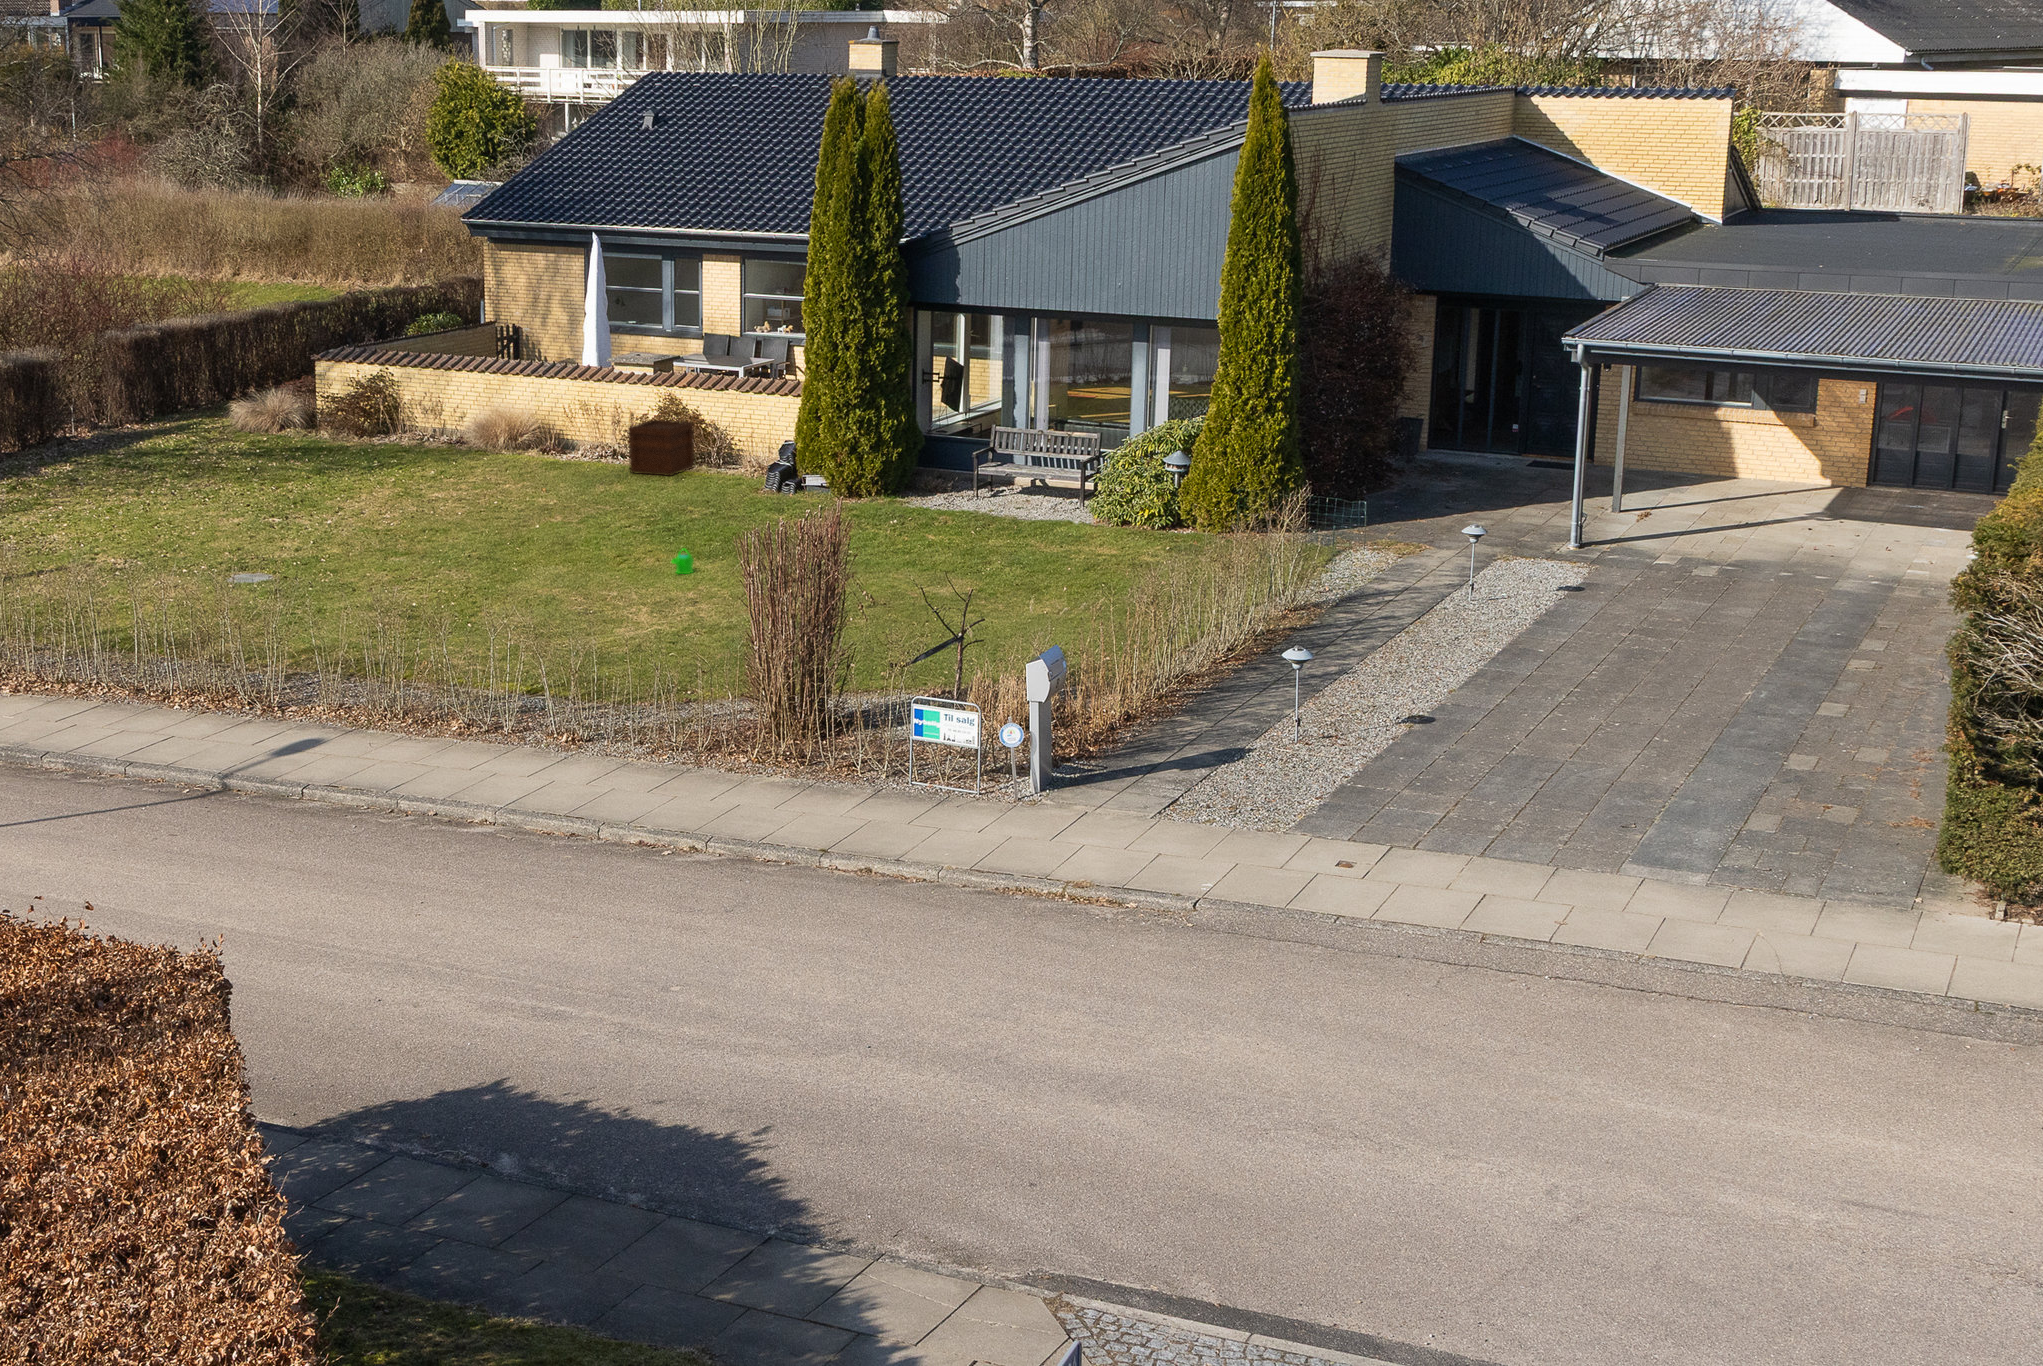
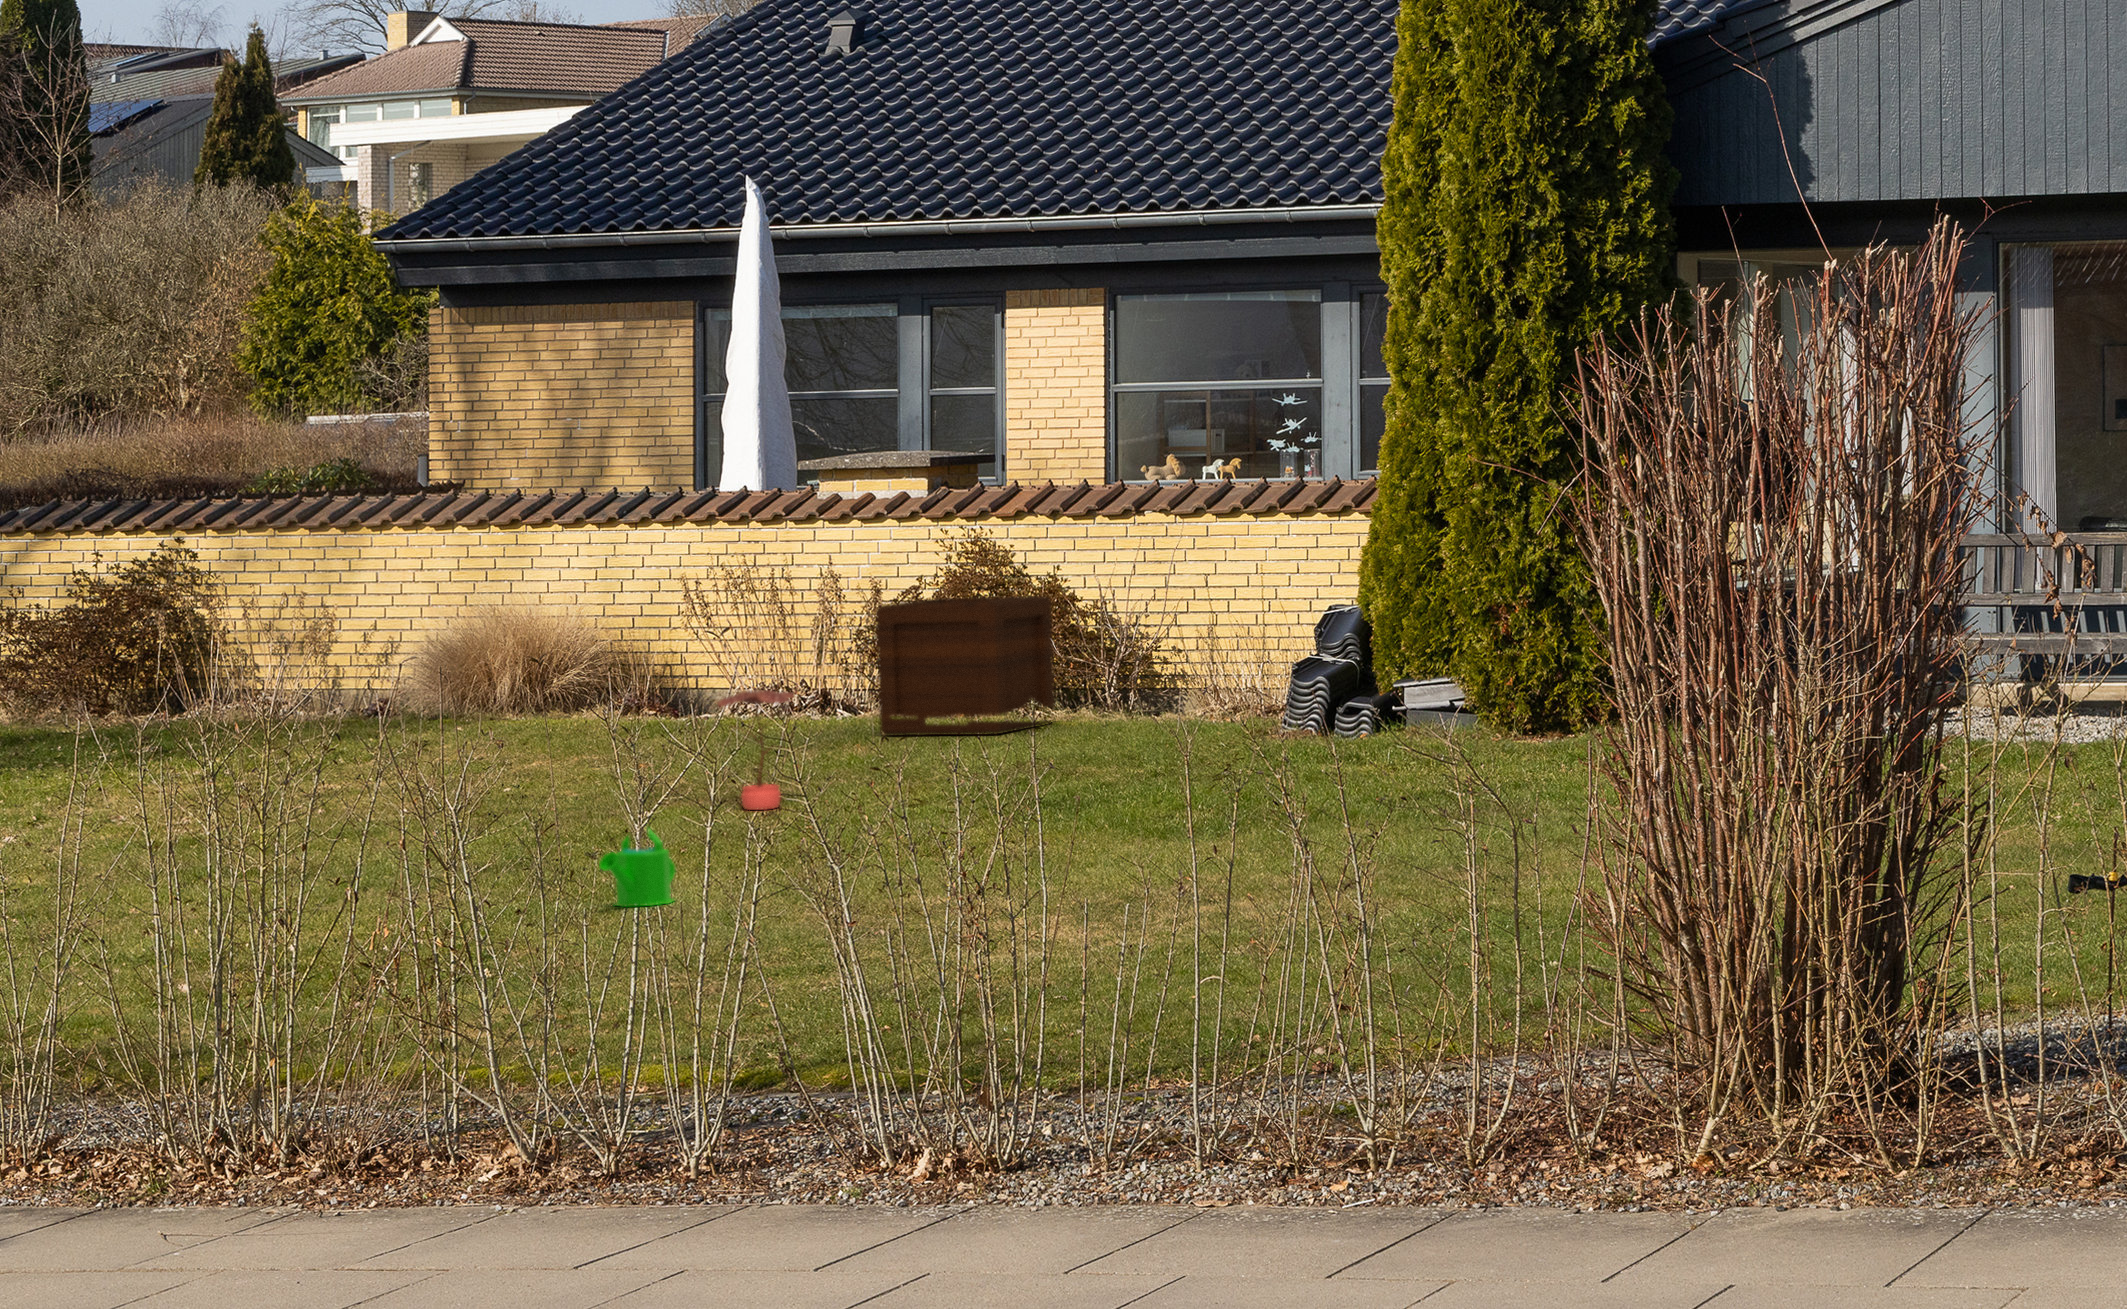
potted plant: none [557,488,585,529] -> present [718,690,794,810]
watering can: present [672,548,694,574] -> present [599,829,676,907]

